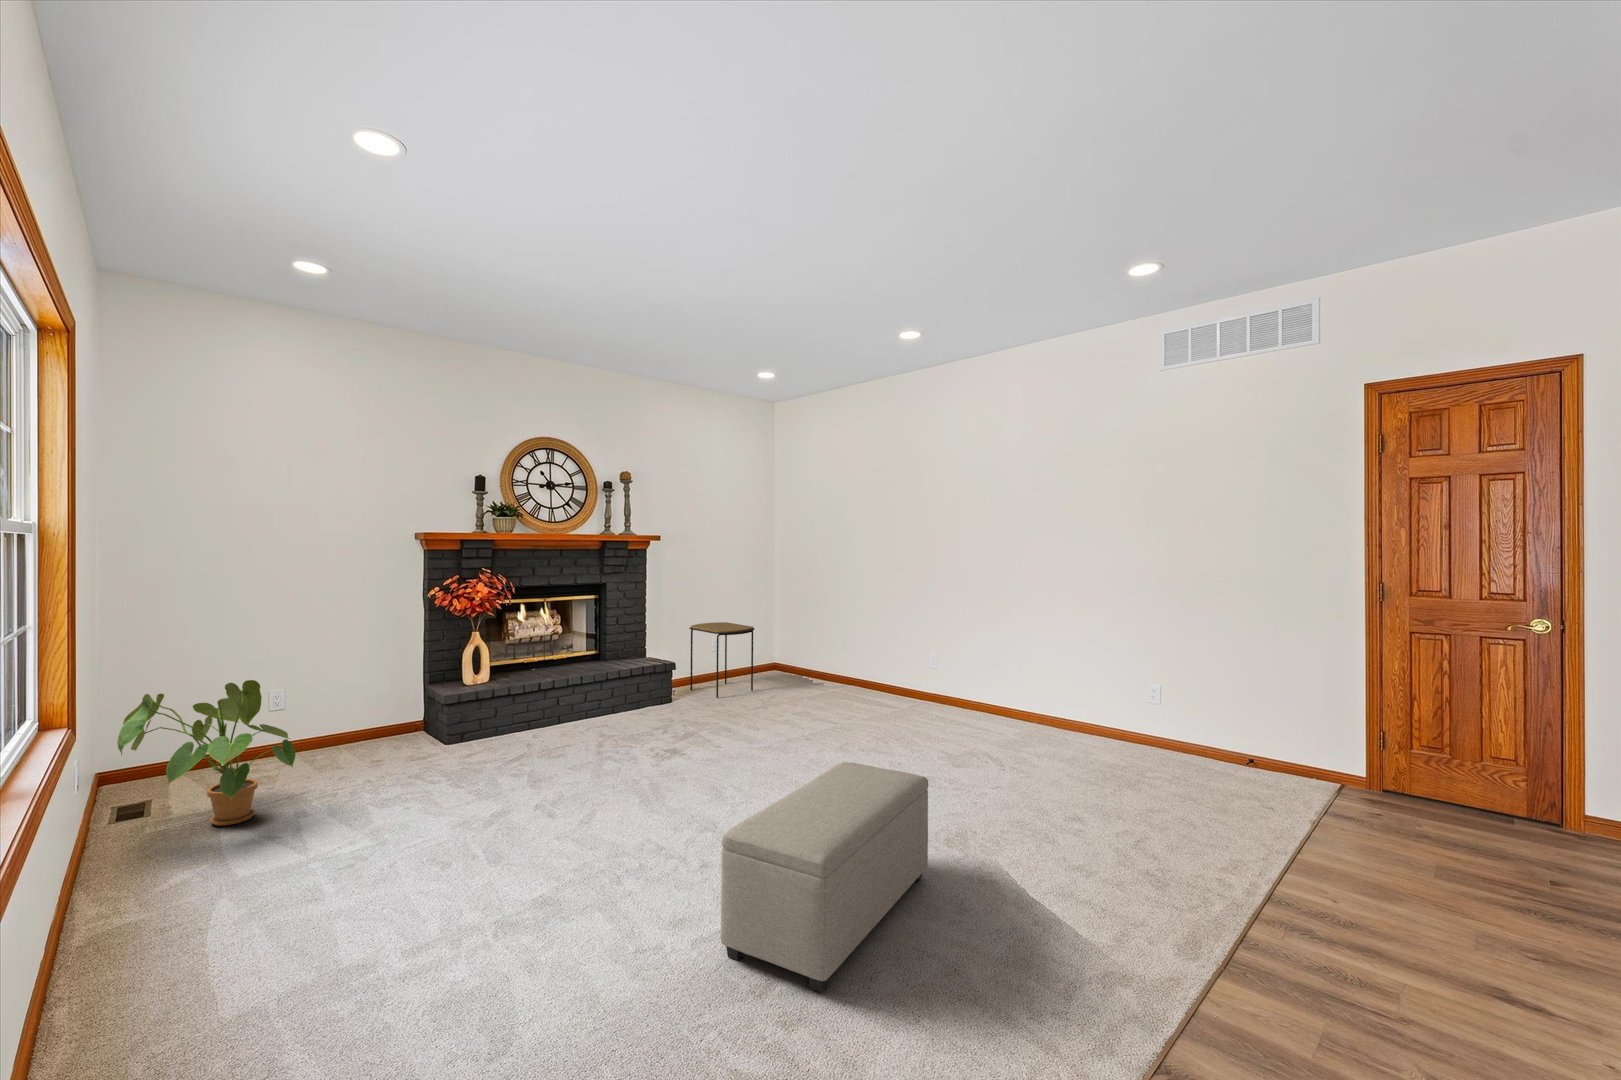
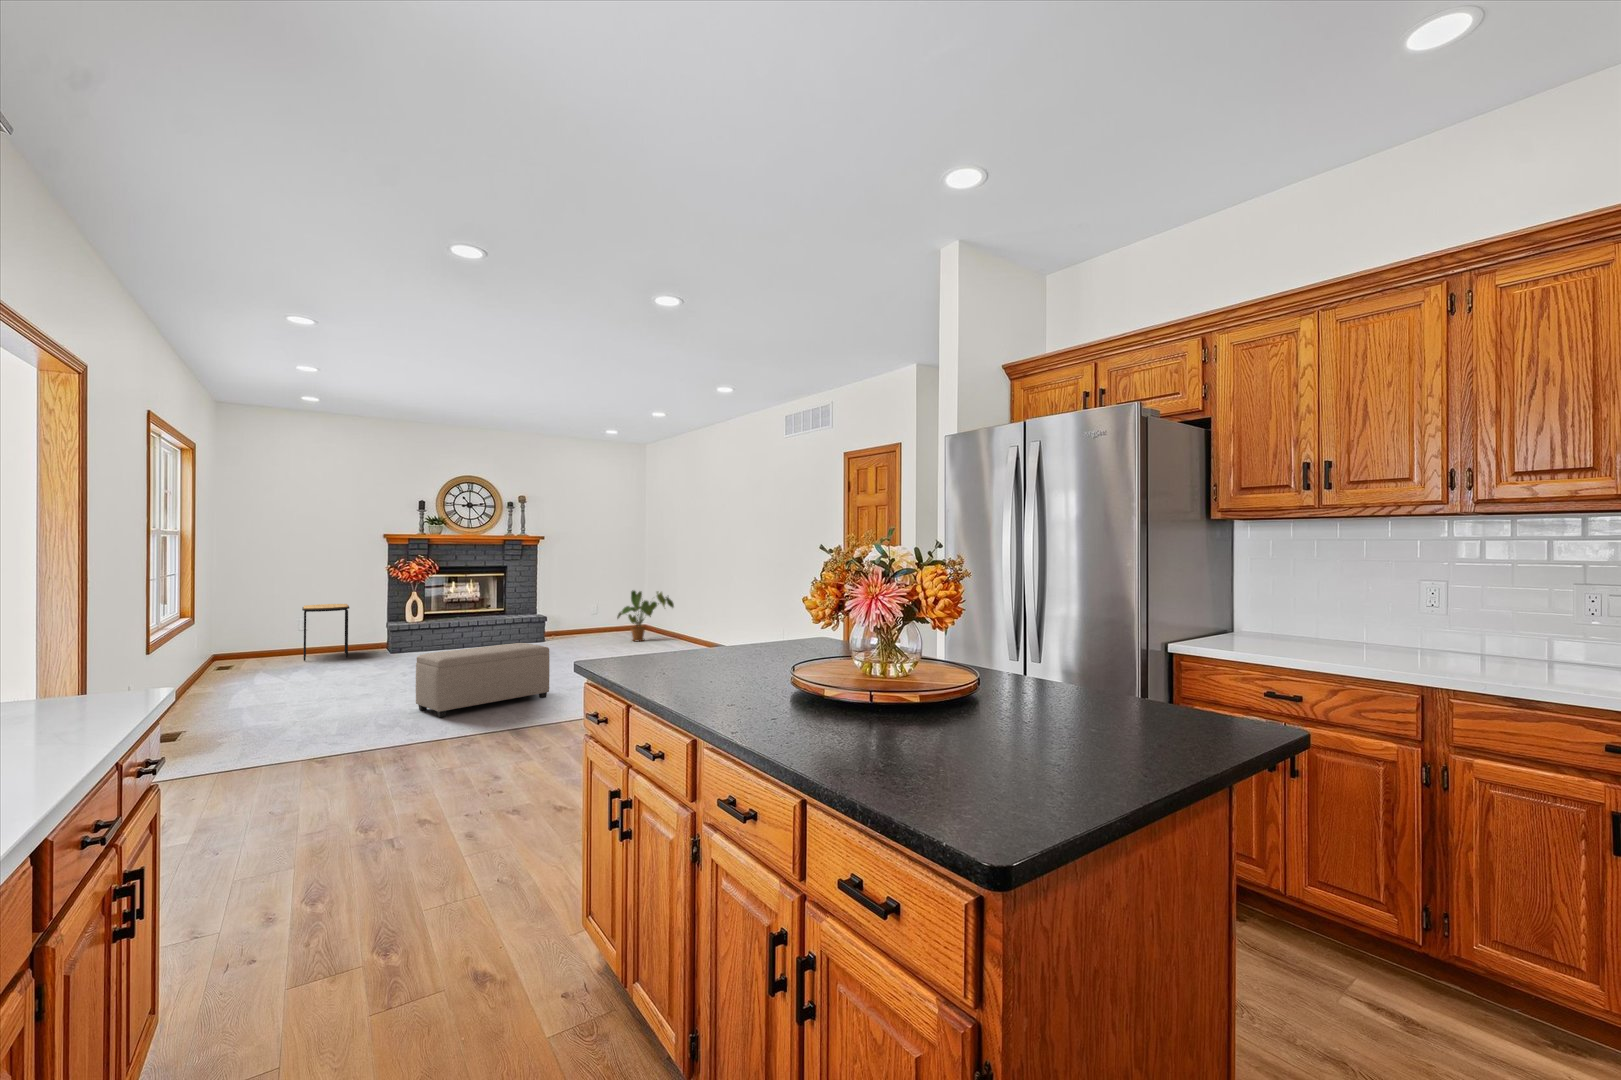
side table: present [689,622,754,698] -> present [302,604,349,661]
house plant: present [117,680,295,826] -> present [617,590,674,641]

